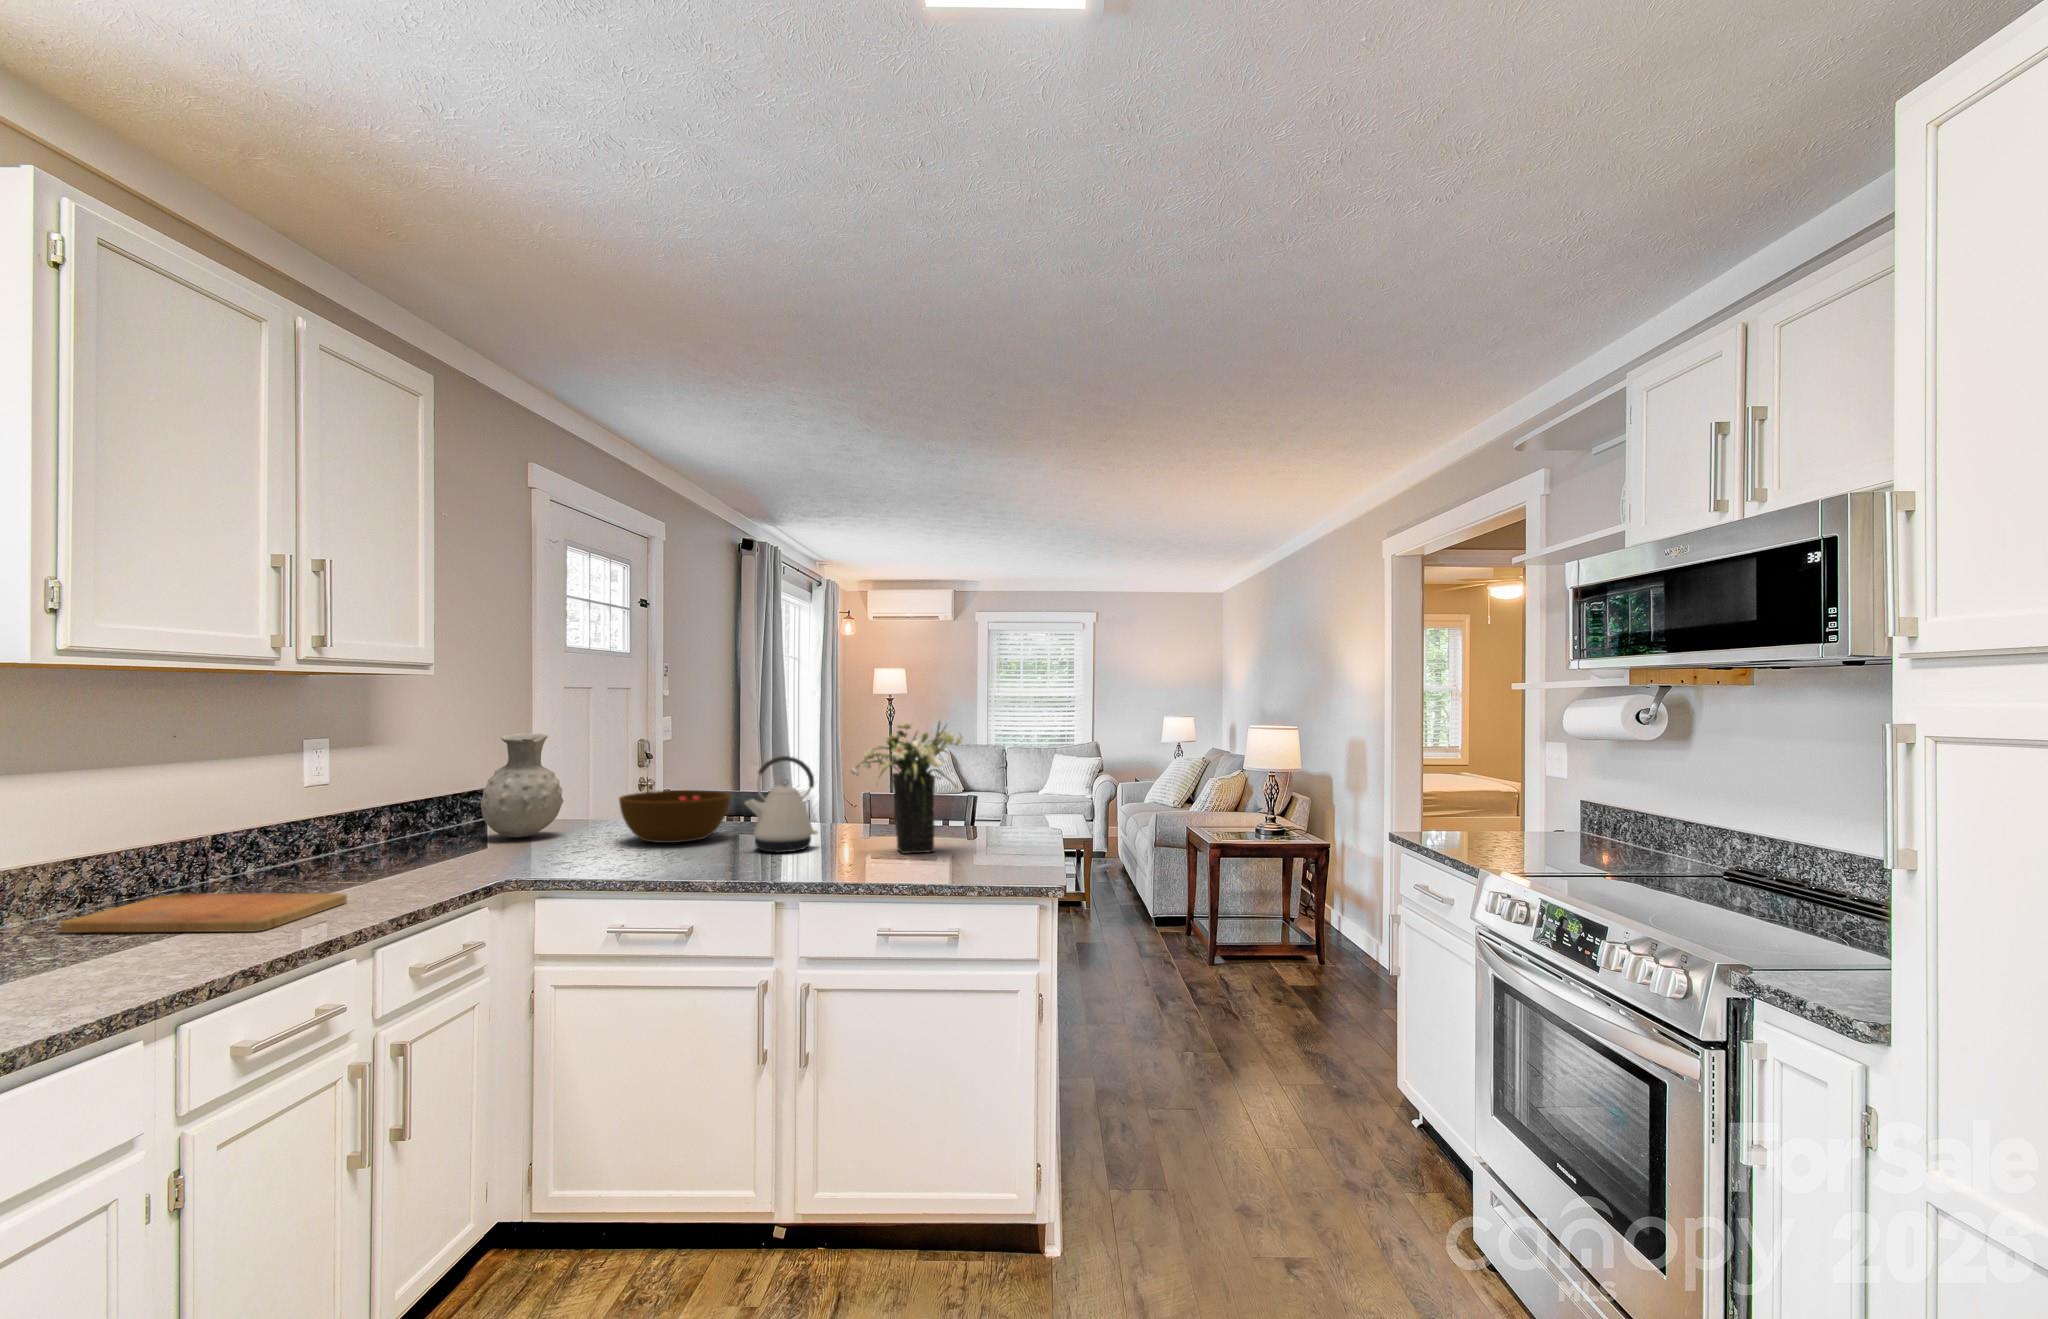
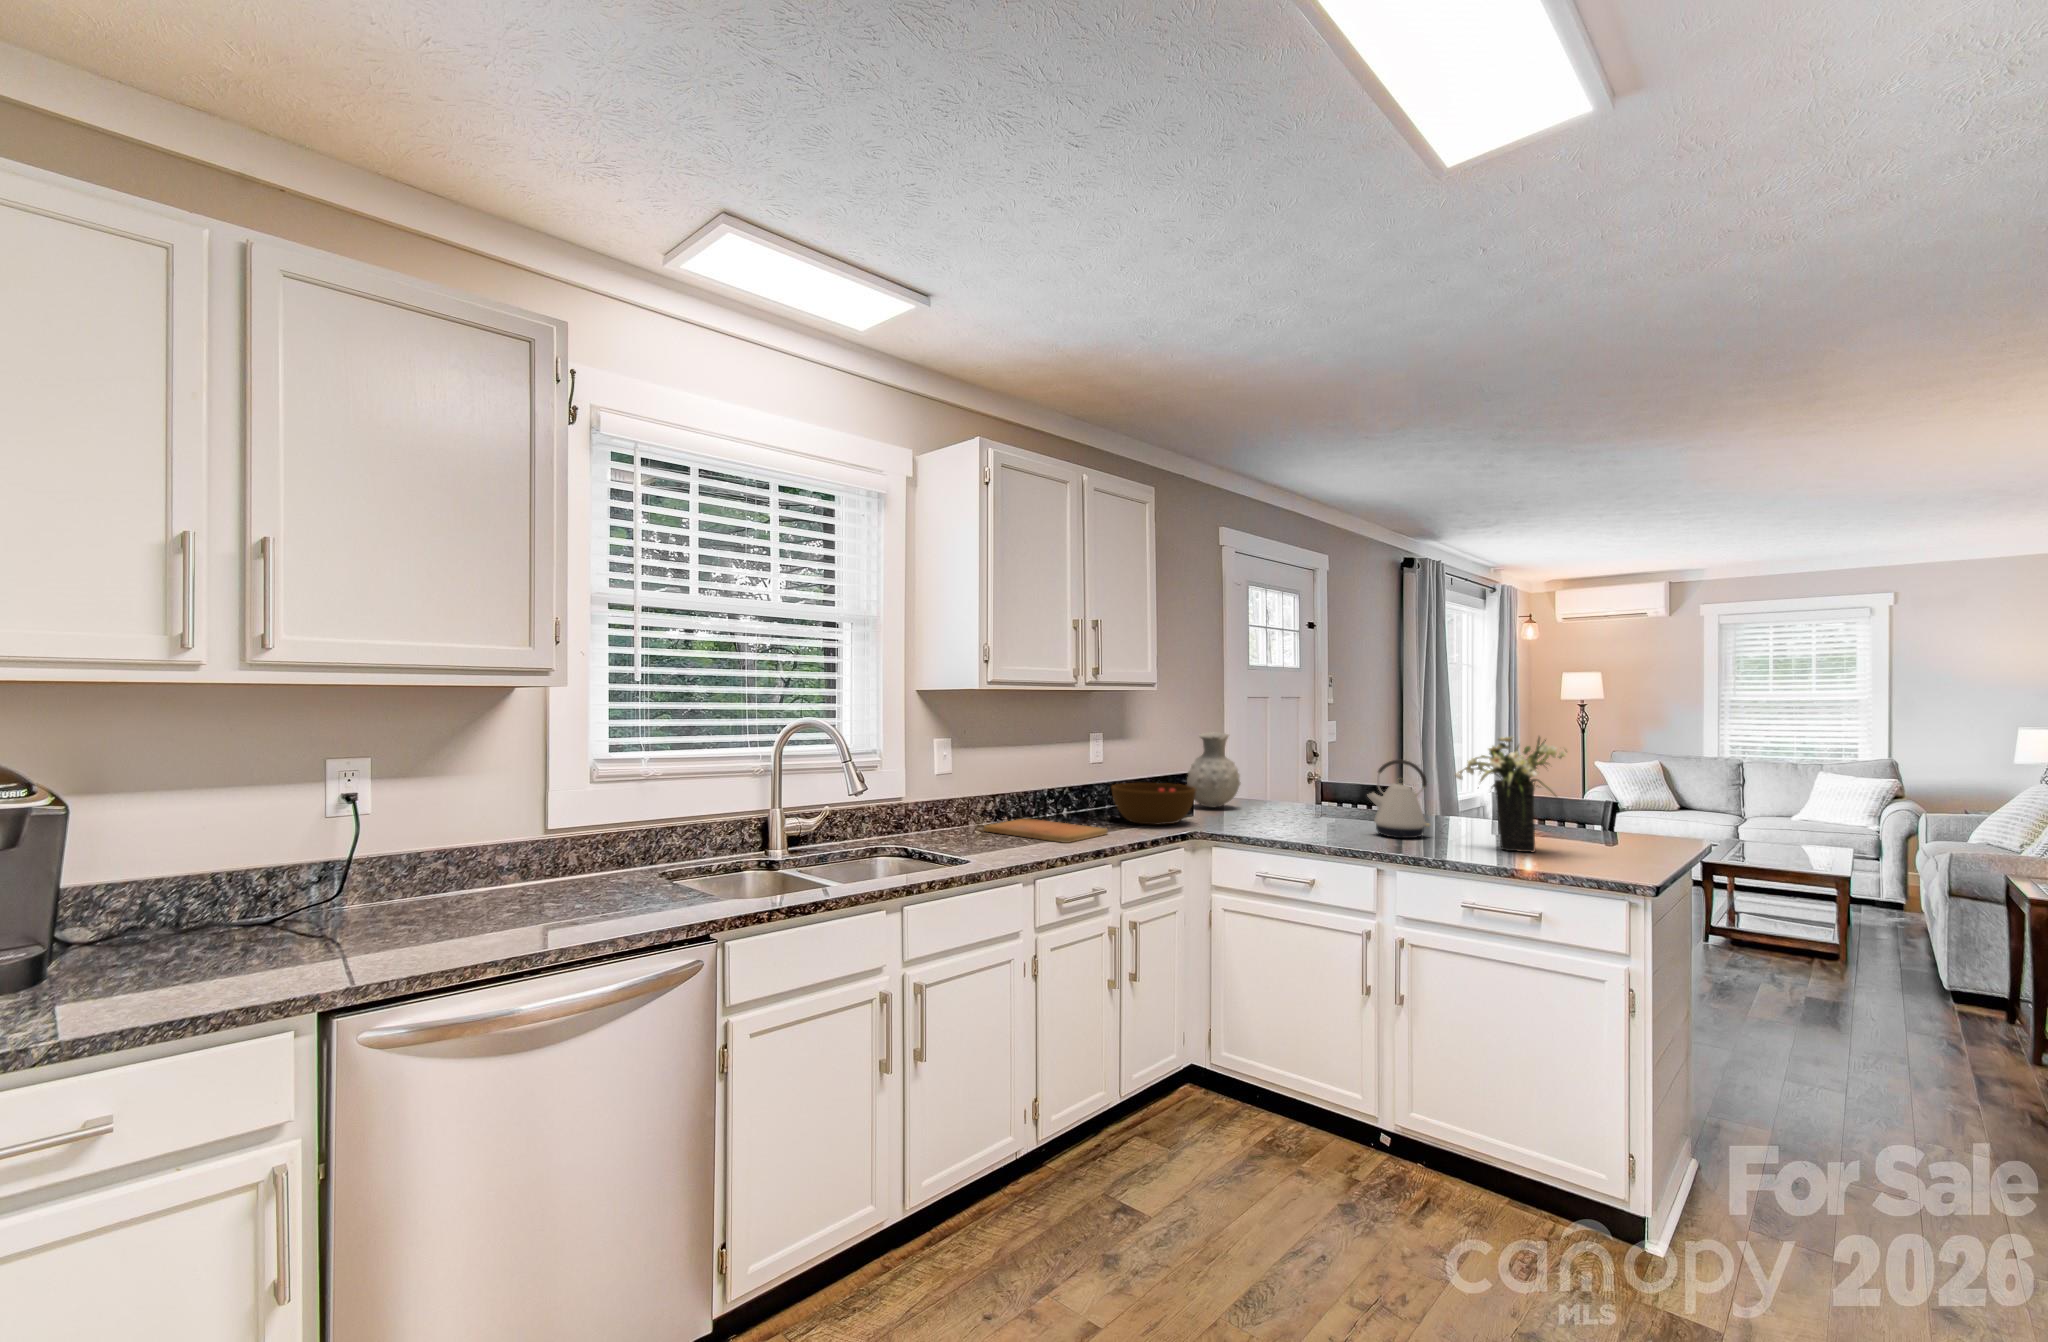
bowl: present [619,790,730,843] -> present [1111,783,1196,825]

